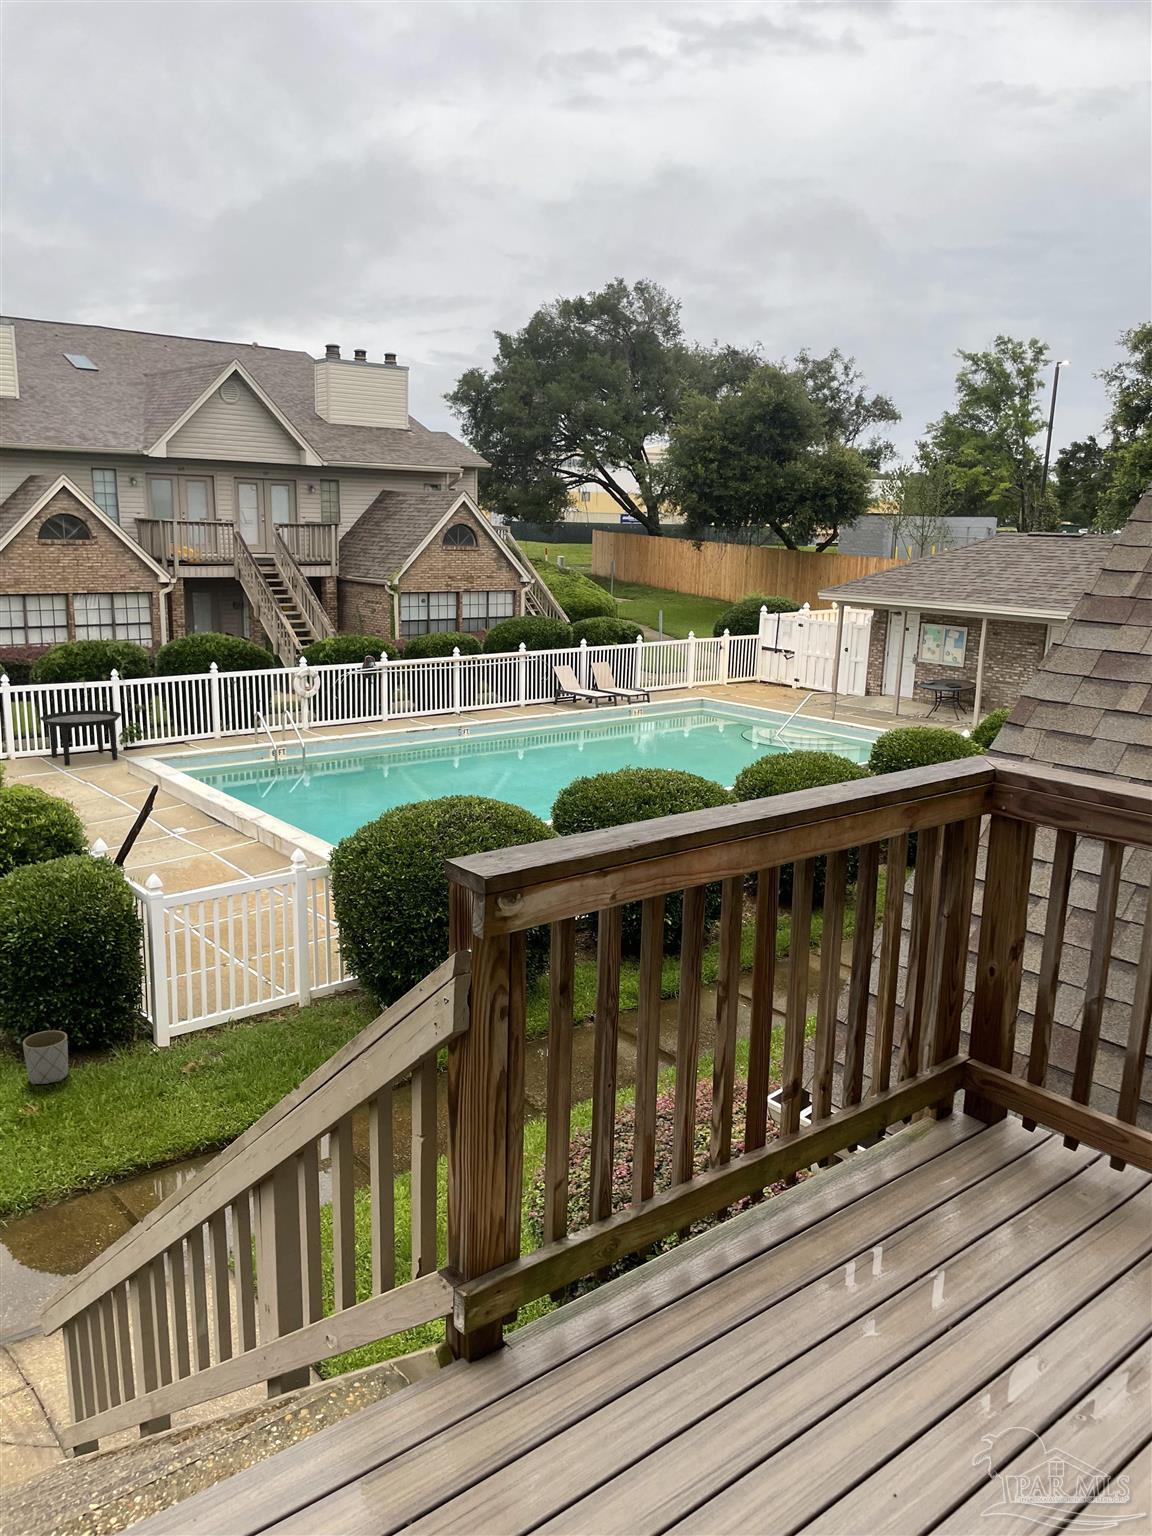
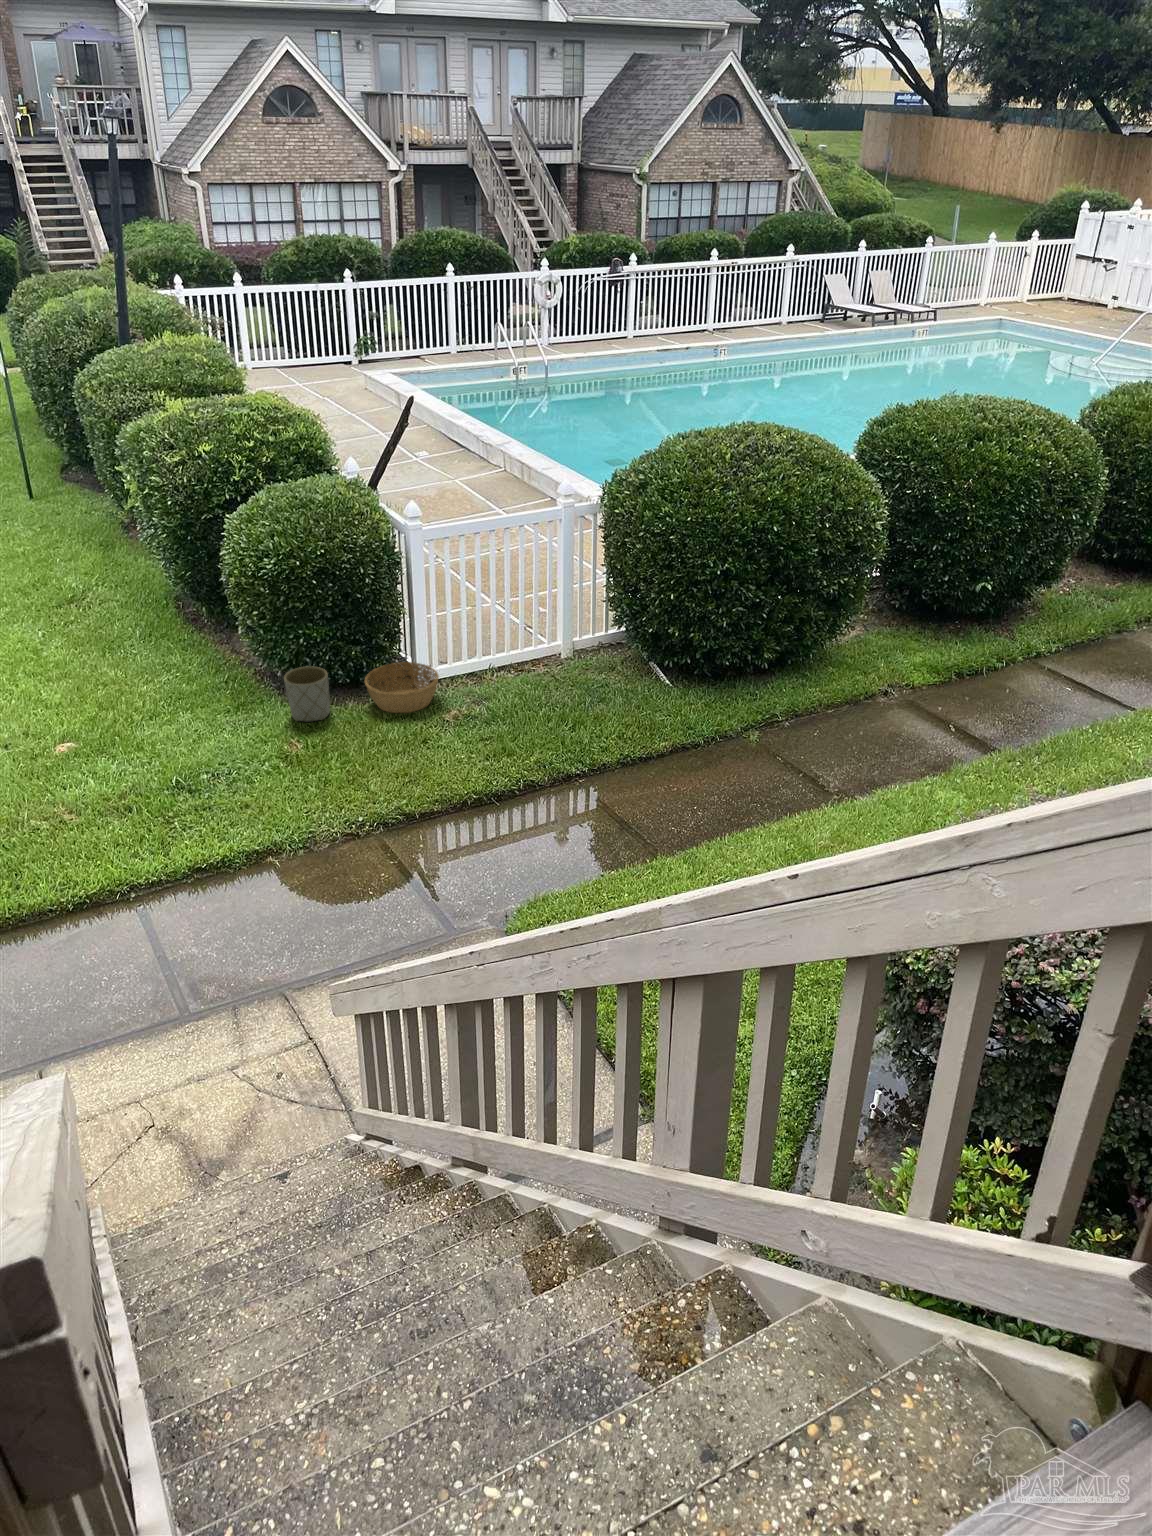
round table: present [40,710,121,765] -> none [276,317,358,378]
basket: none [104,1020,177,1070] -> present [365,662,439,713]

